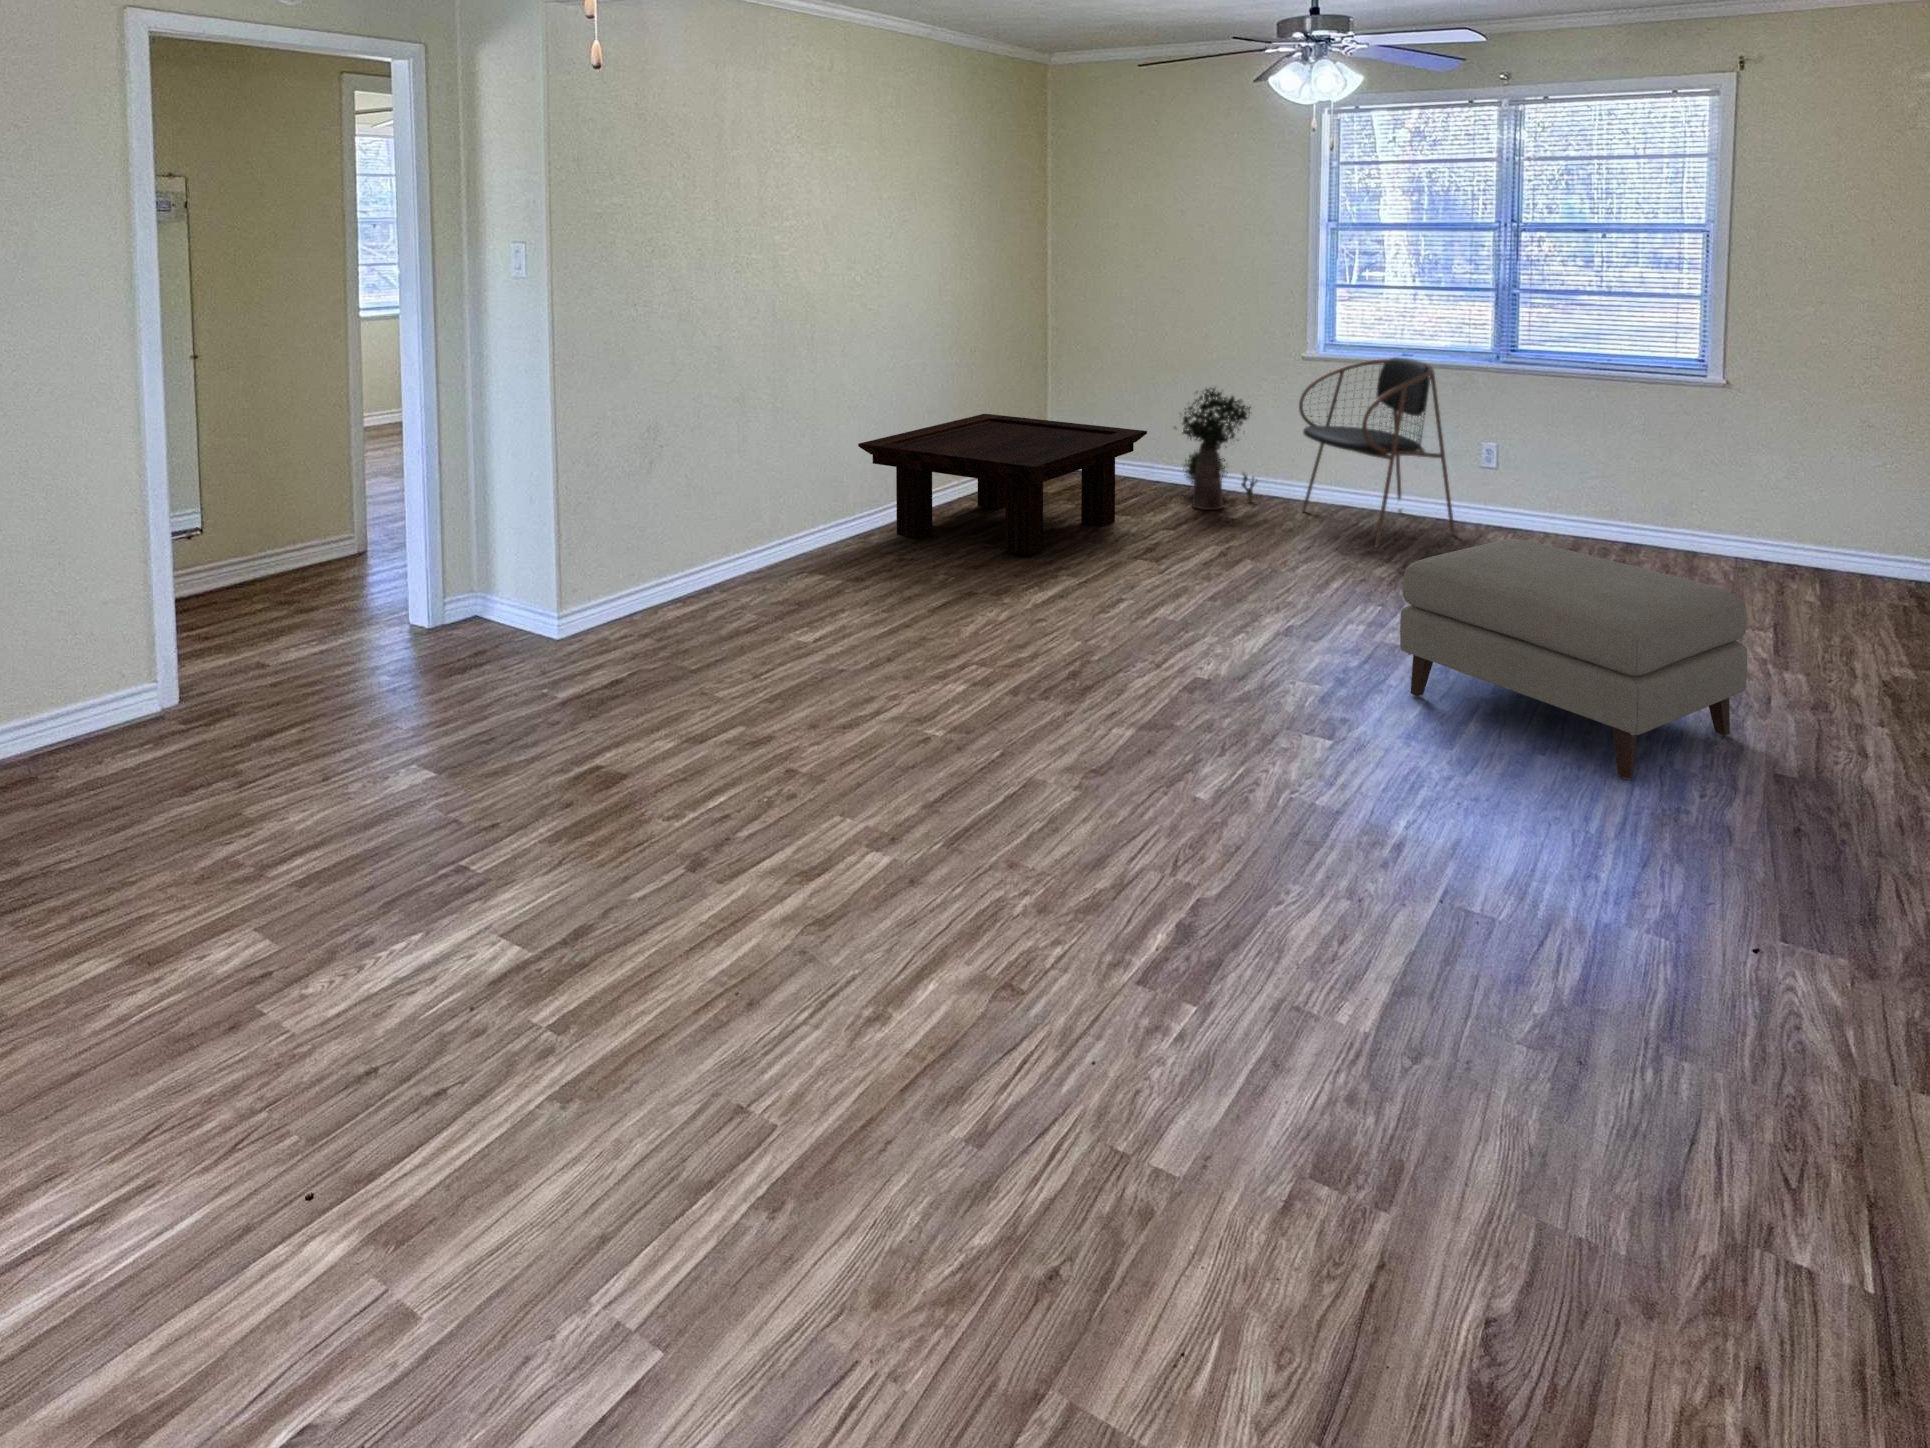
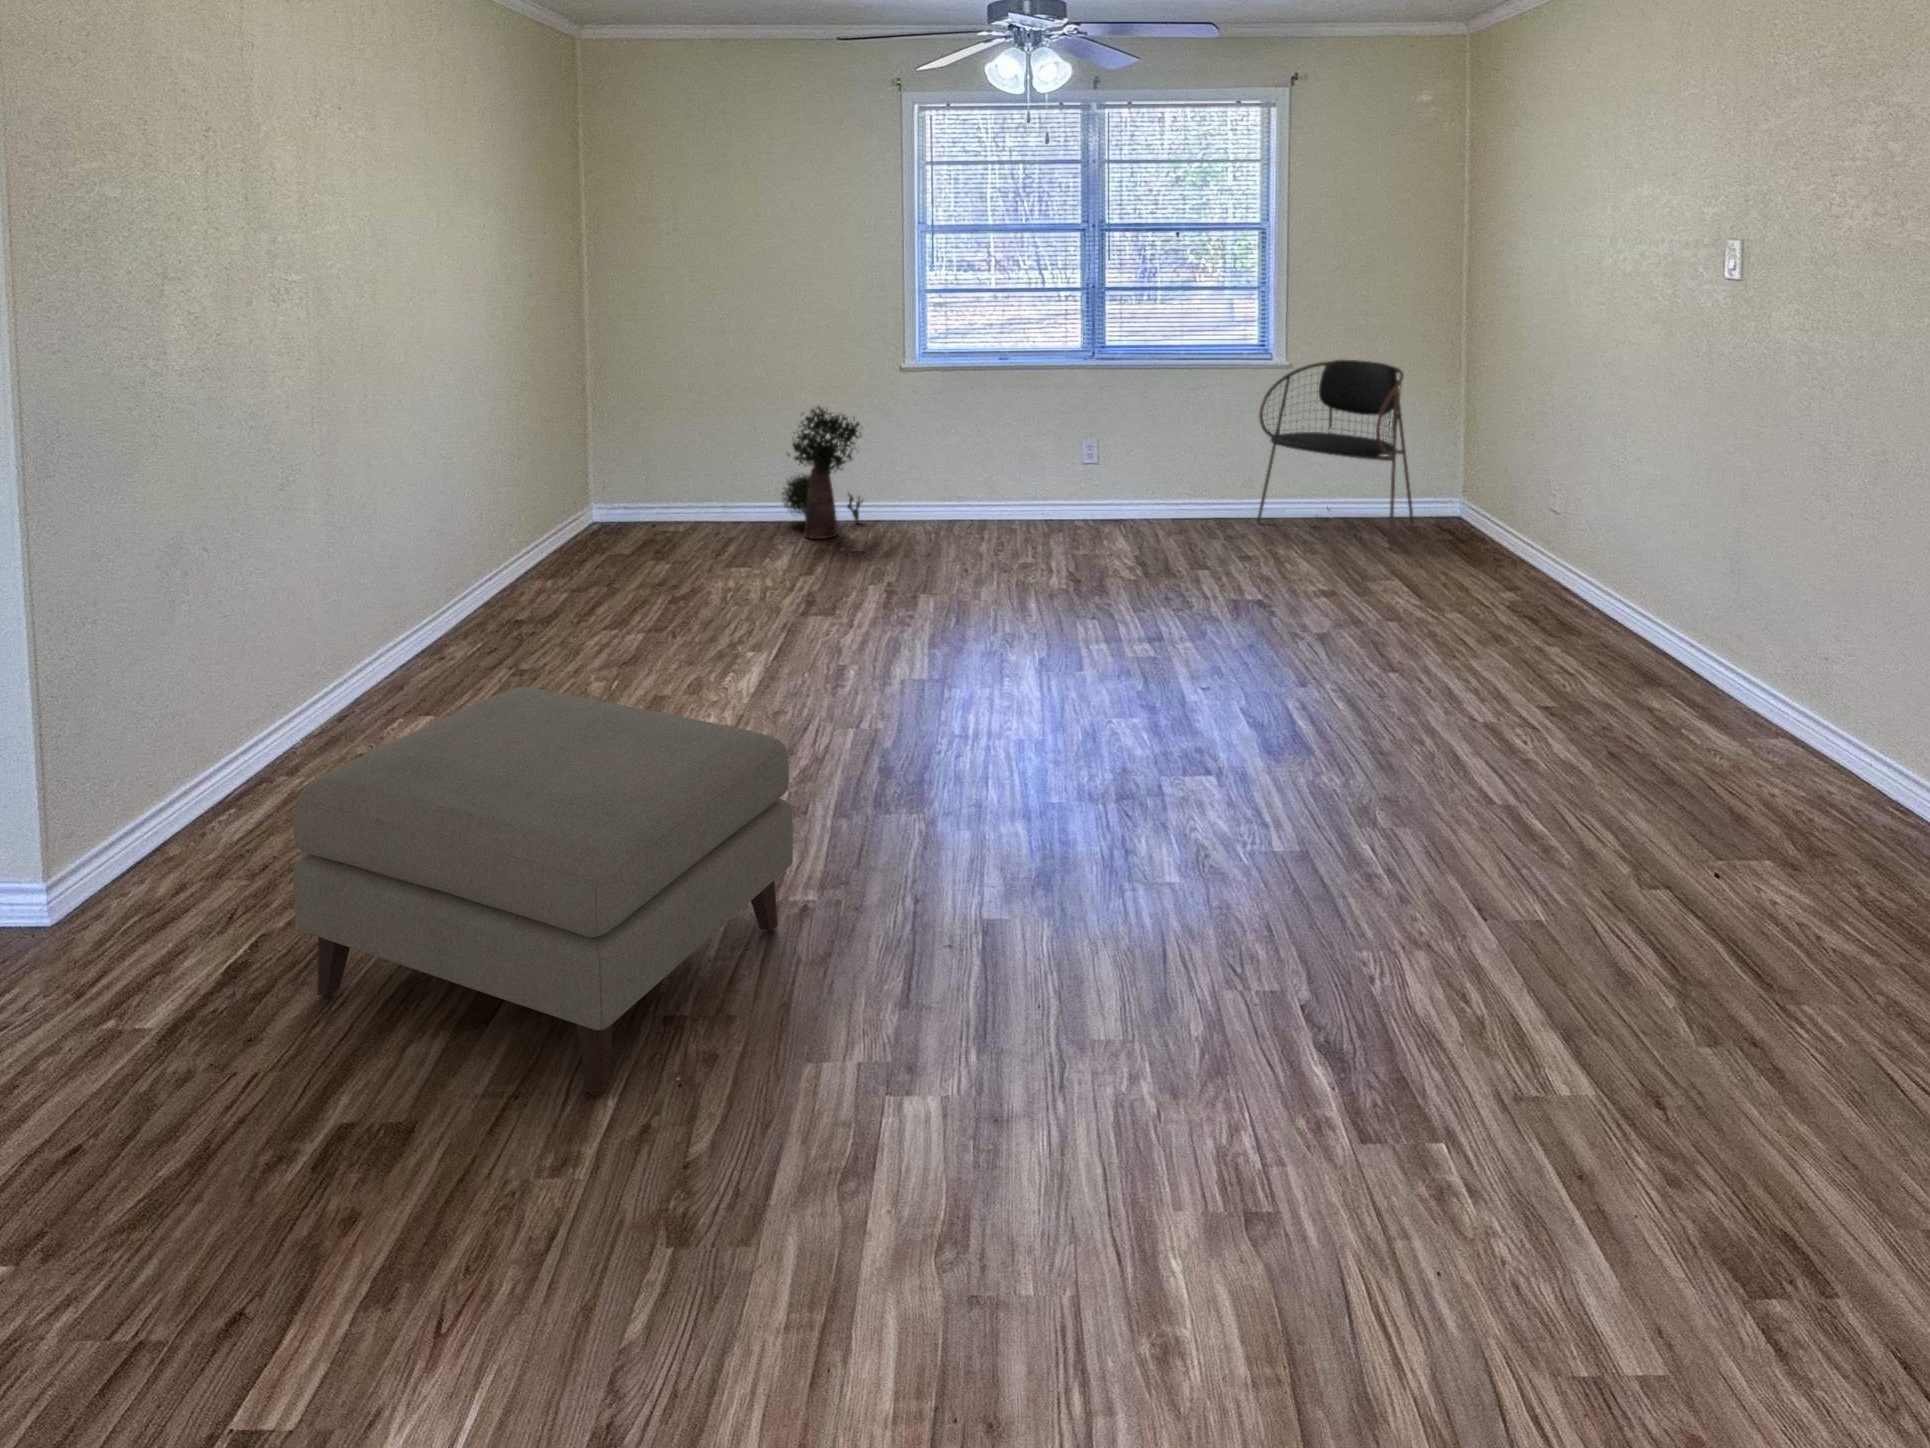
dining chair: present [1299,357,1455,548] -> present [1257,360,1414,550]
coffee table: present [858,414,1147,555] -> none [435,462,771,633]
ottoman: present [1400,539,1747,779] -> present [293,687,793,1096]

